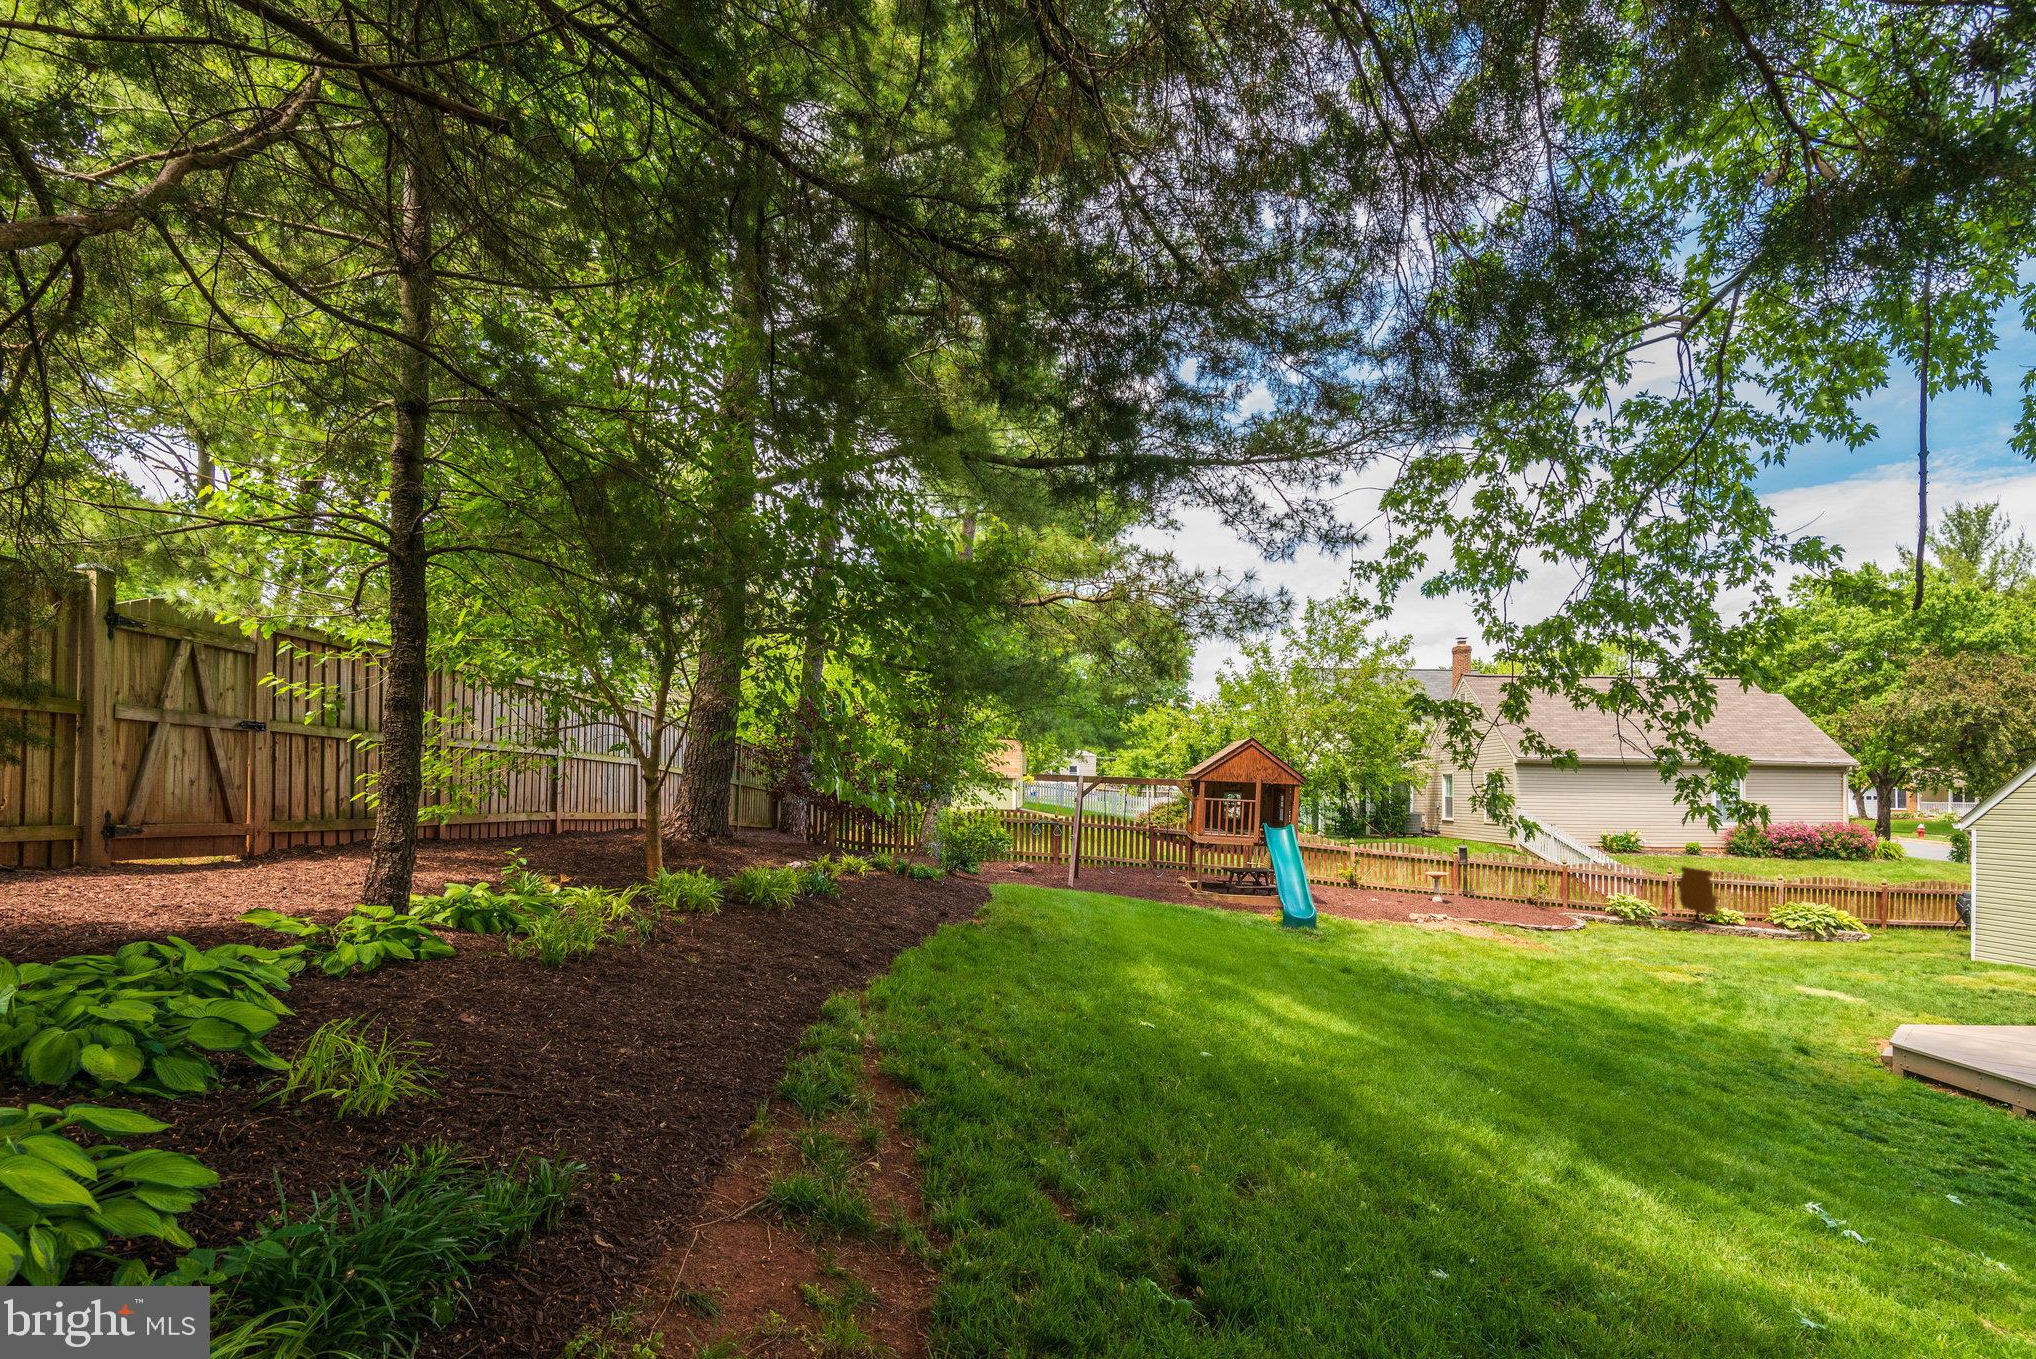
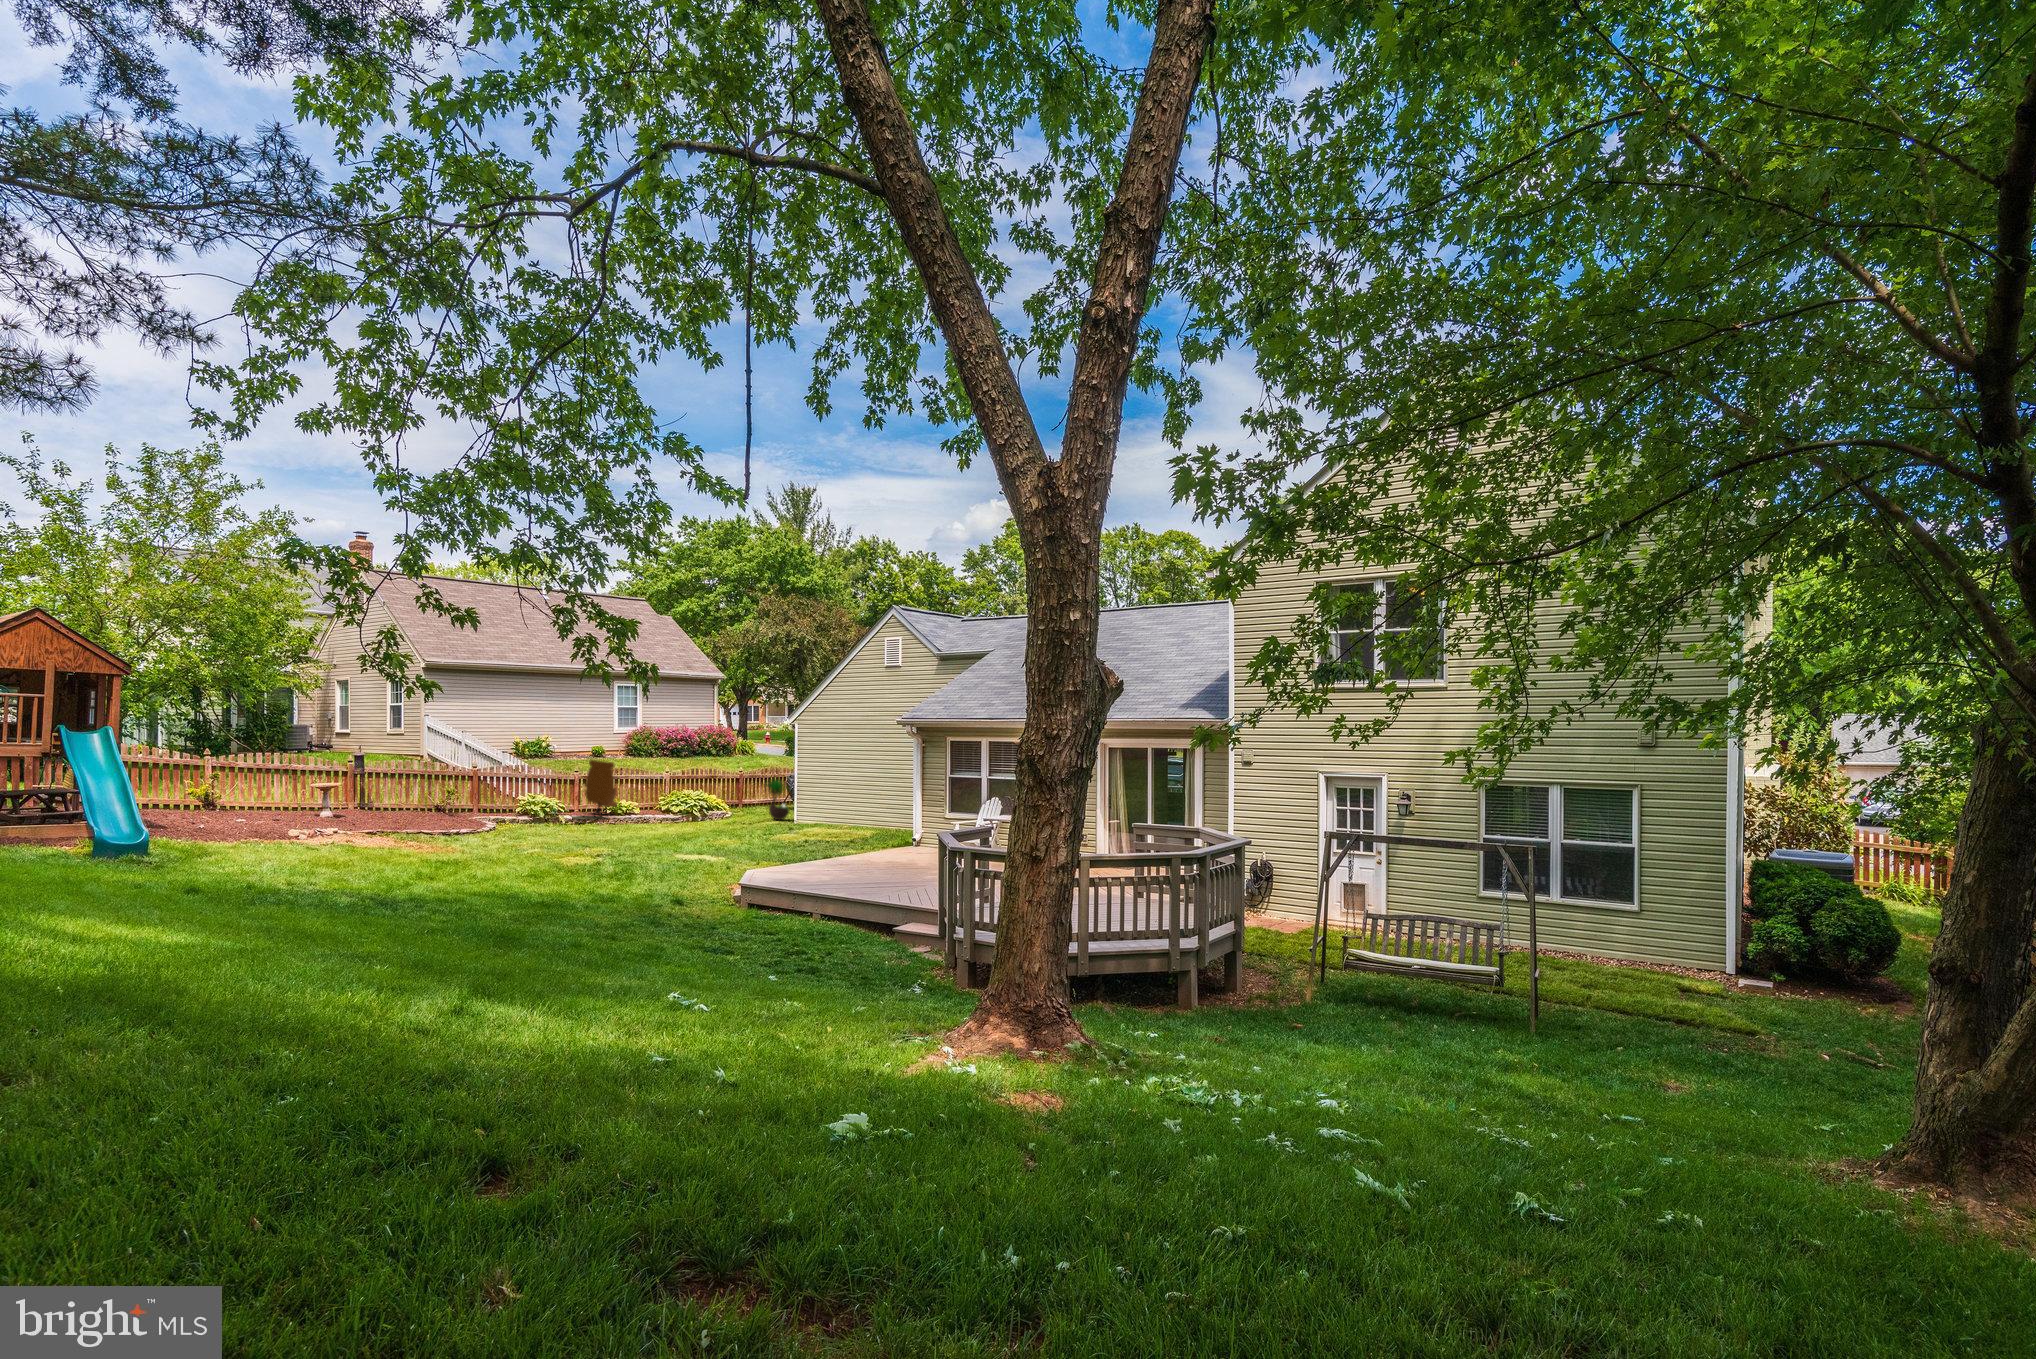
potted tree: none [1931,899,1980,956] -> present [766,779,789,820]

